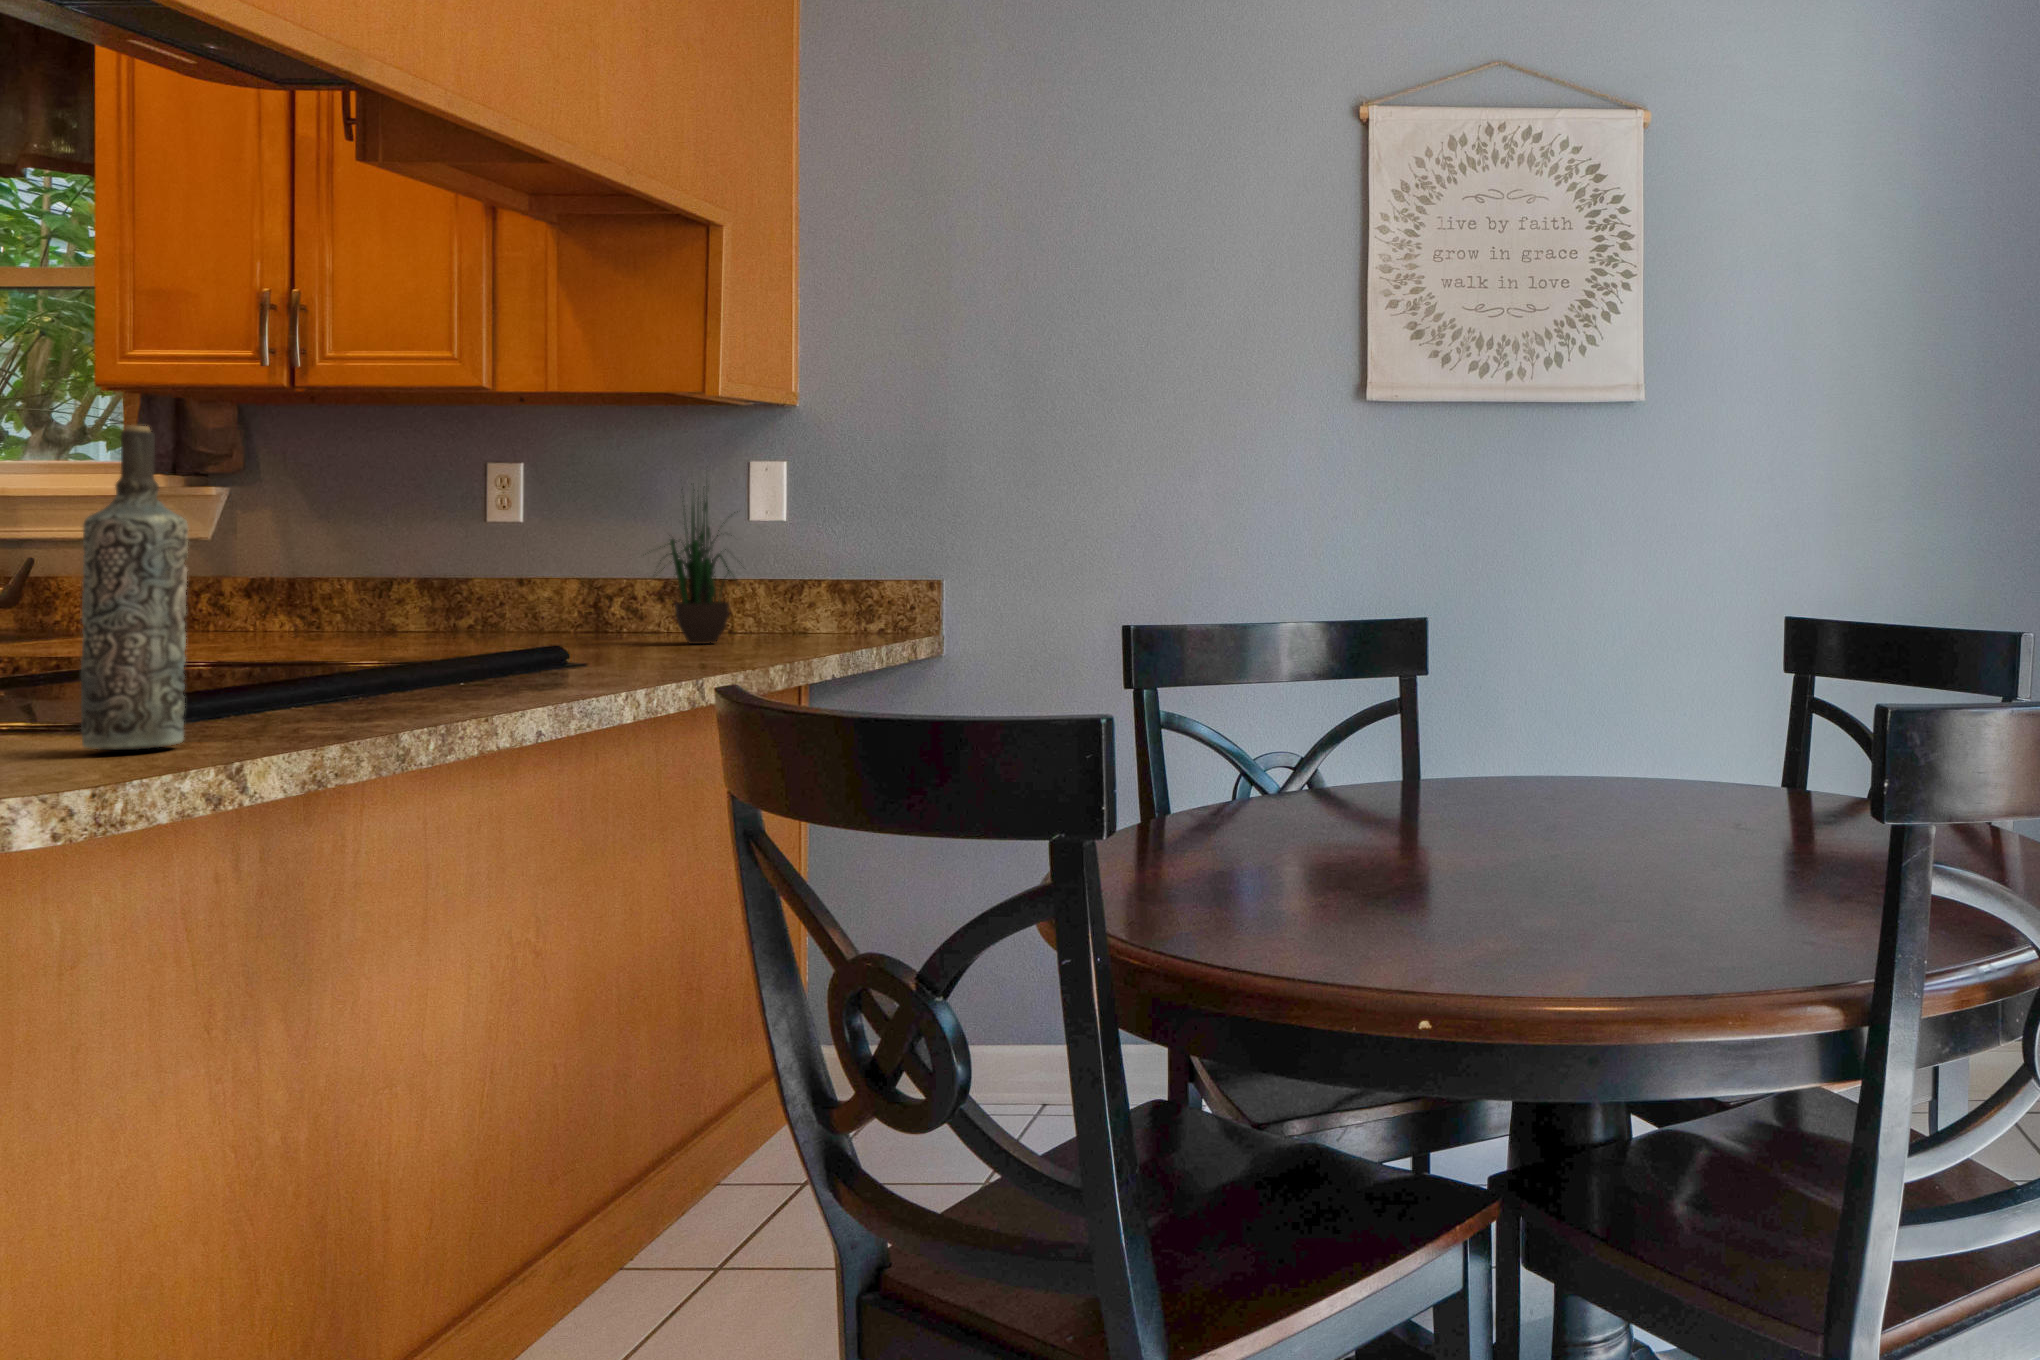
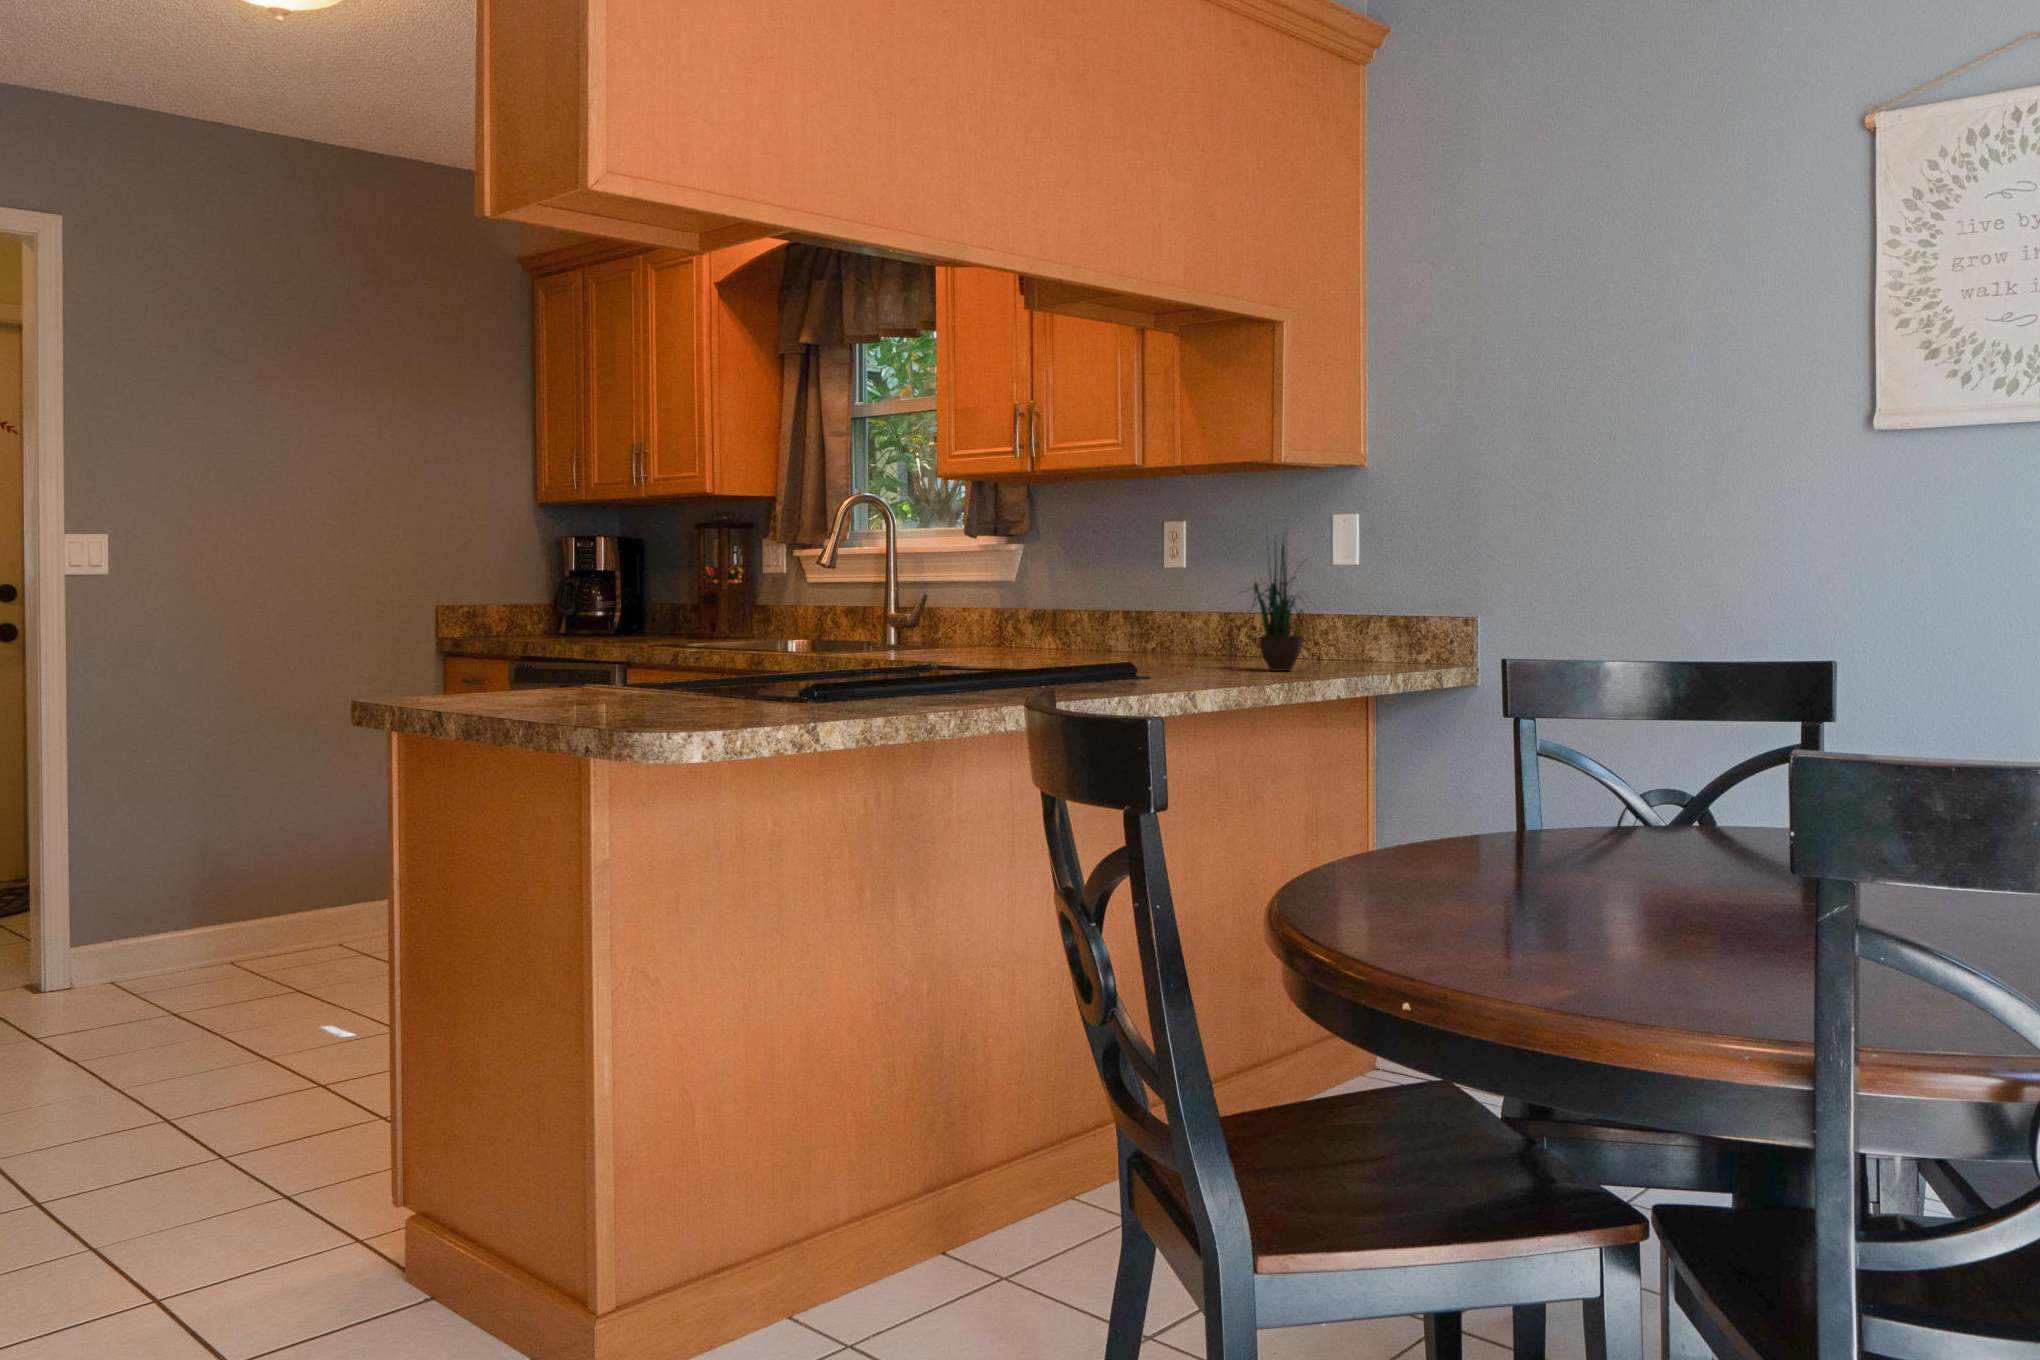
bottle: present [81,425,188,750] -> none [762,511,815,711]

